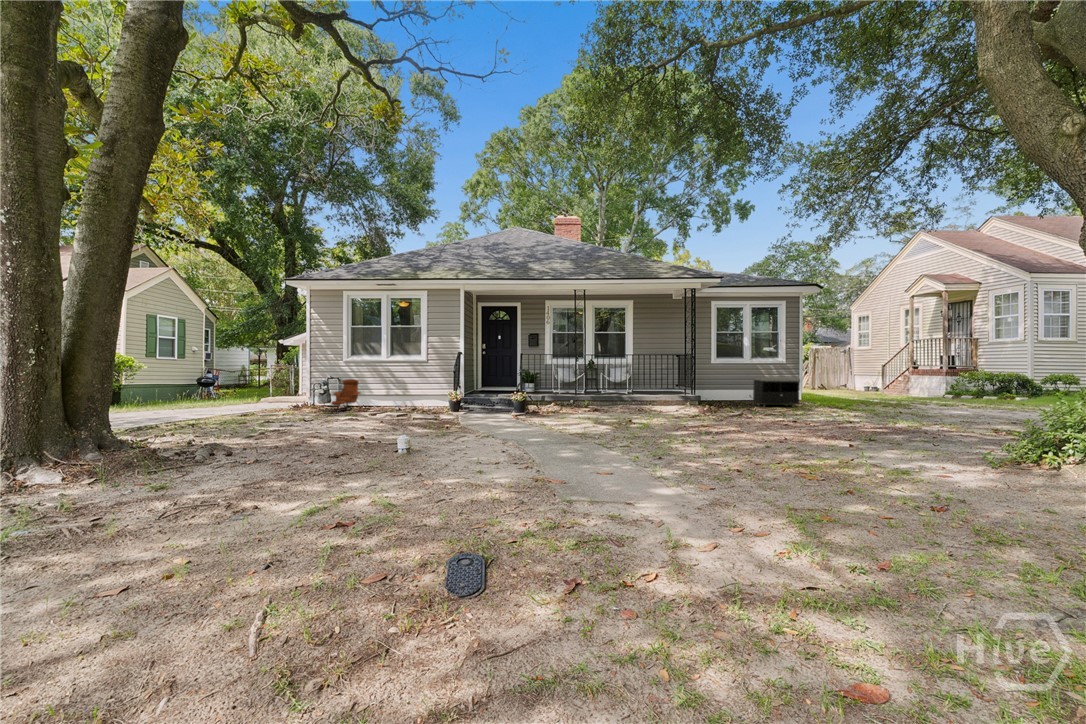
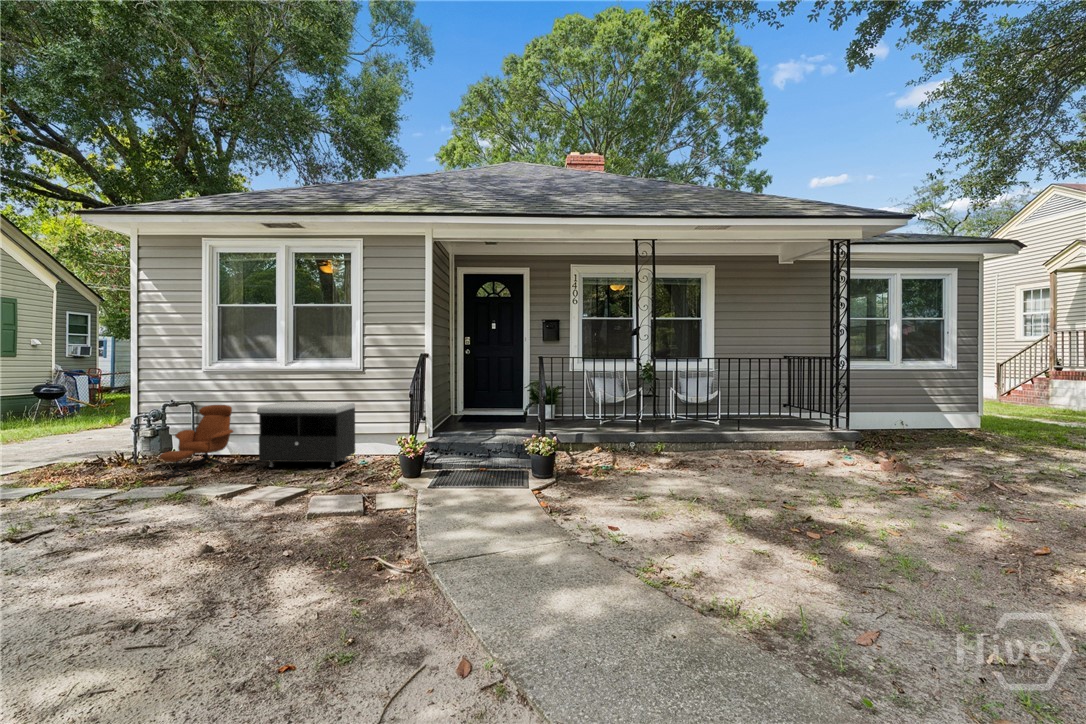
storage bench: present [753,377,800,406] -> present [257,402,355,467]

